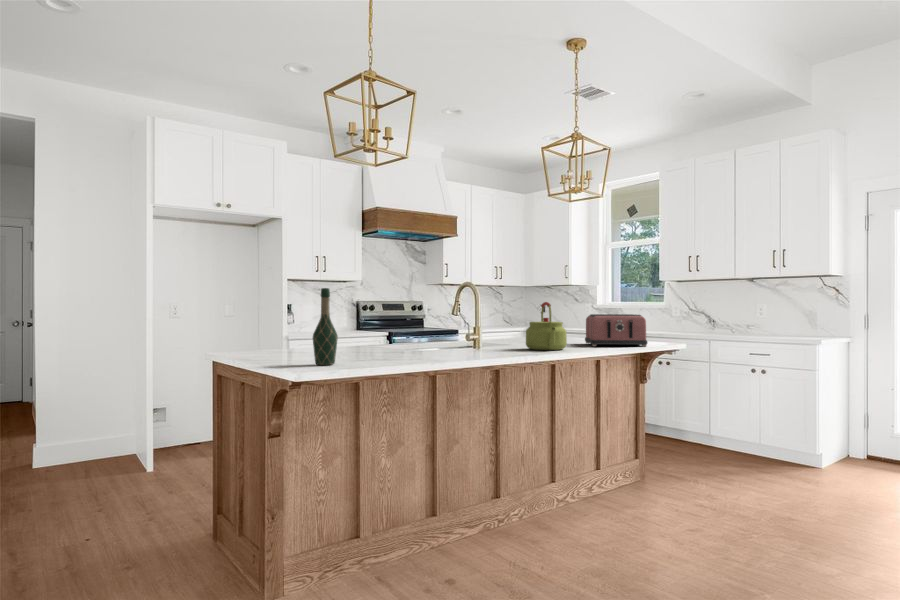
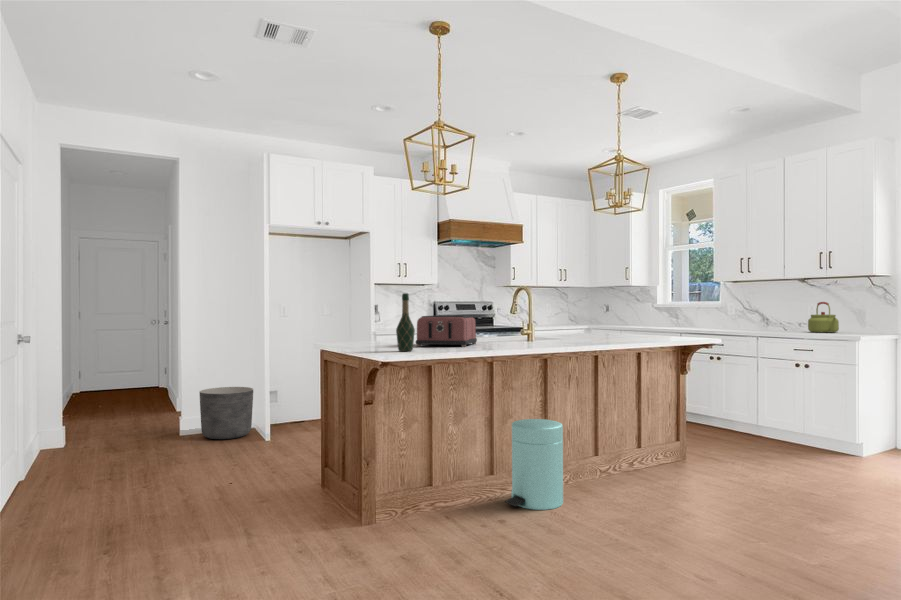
kettle: present [526,302,567,350] -> present [808,302,839,333]
toaster: present [585,314,647,347] -> present [416,315,477,347]
planter: none [60,404,133,471] -> present [199,387,253,439]
trash can: none [452,444,522,561] -> present [505,419,563,510]

